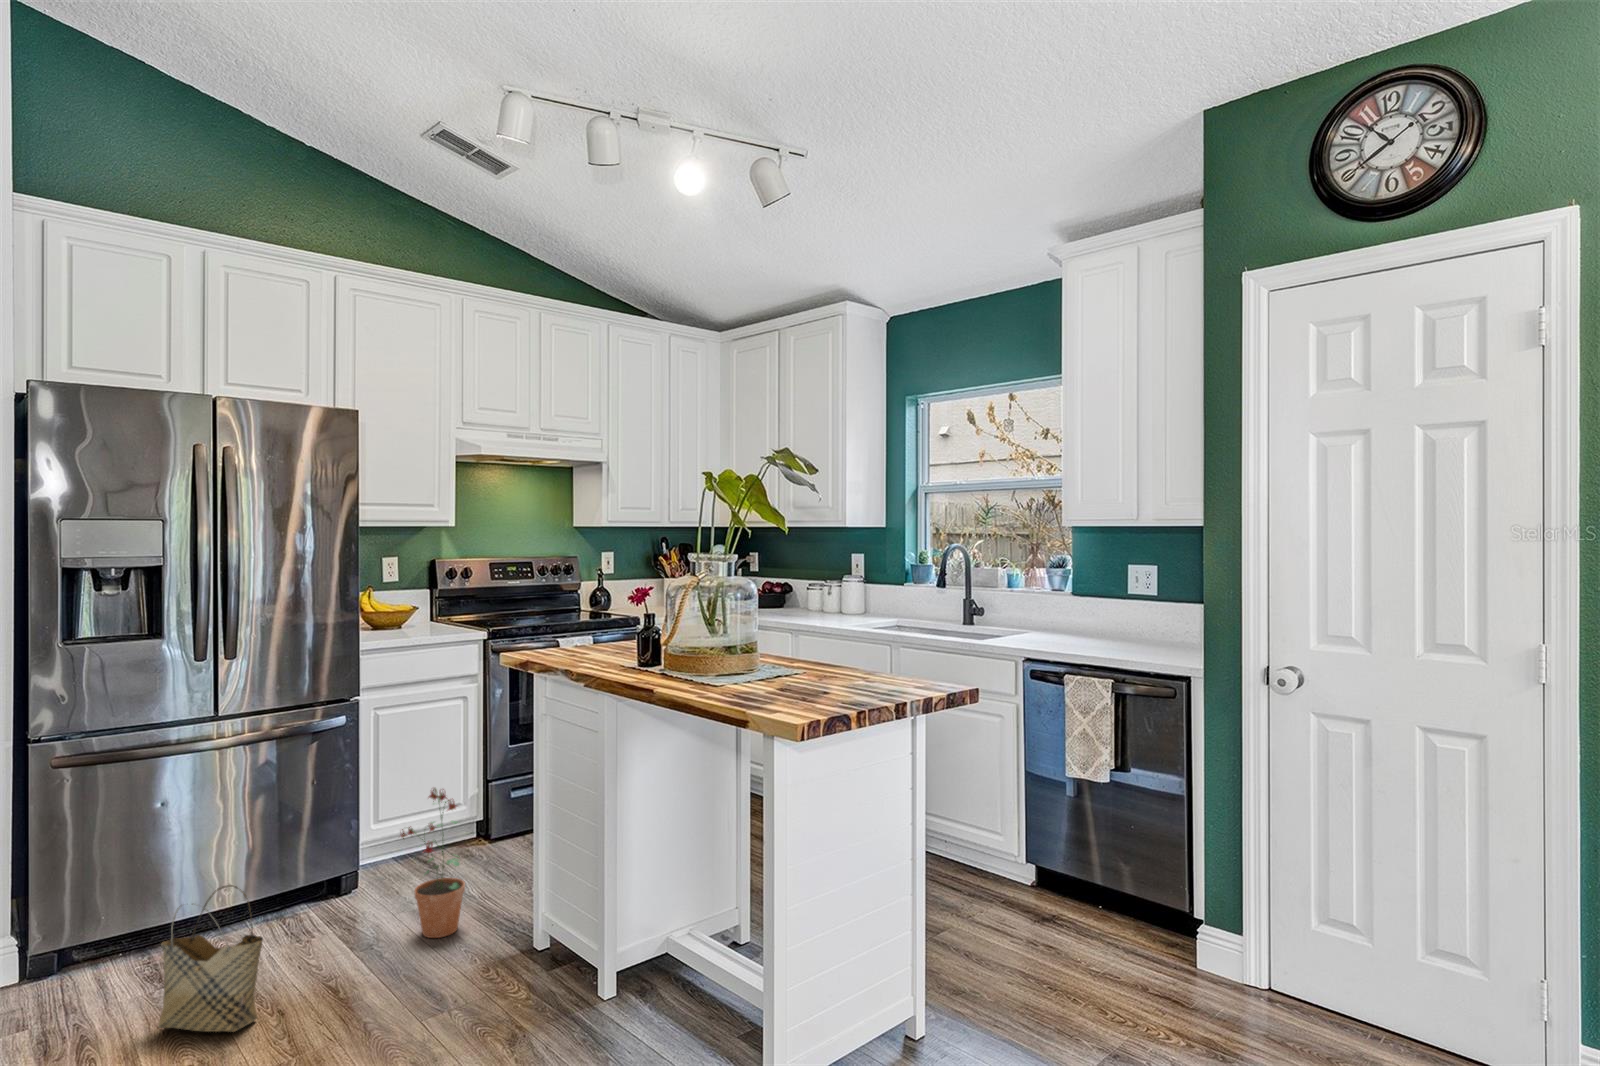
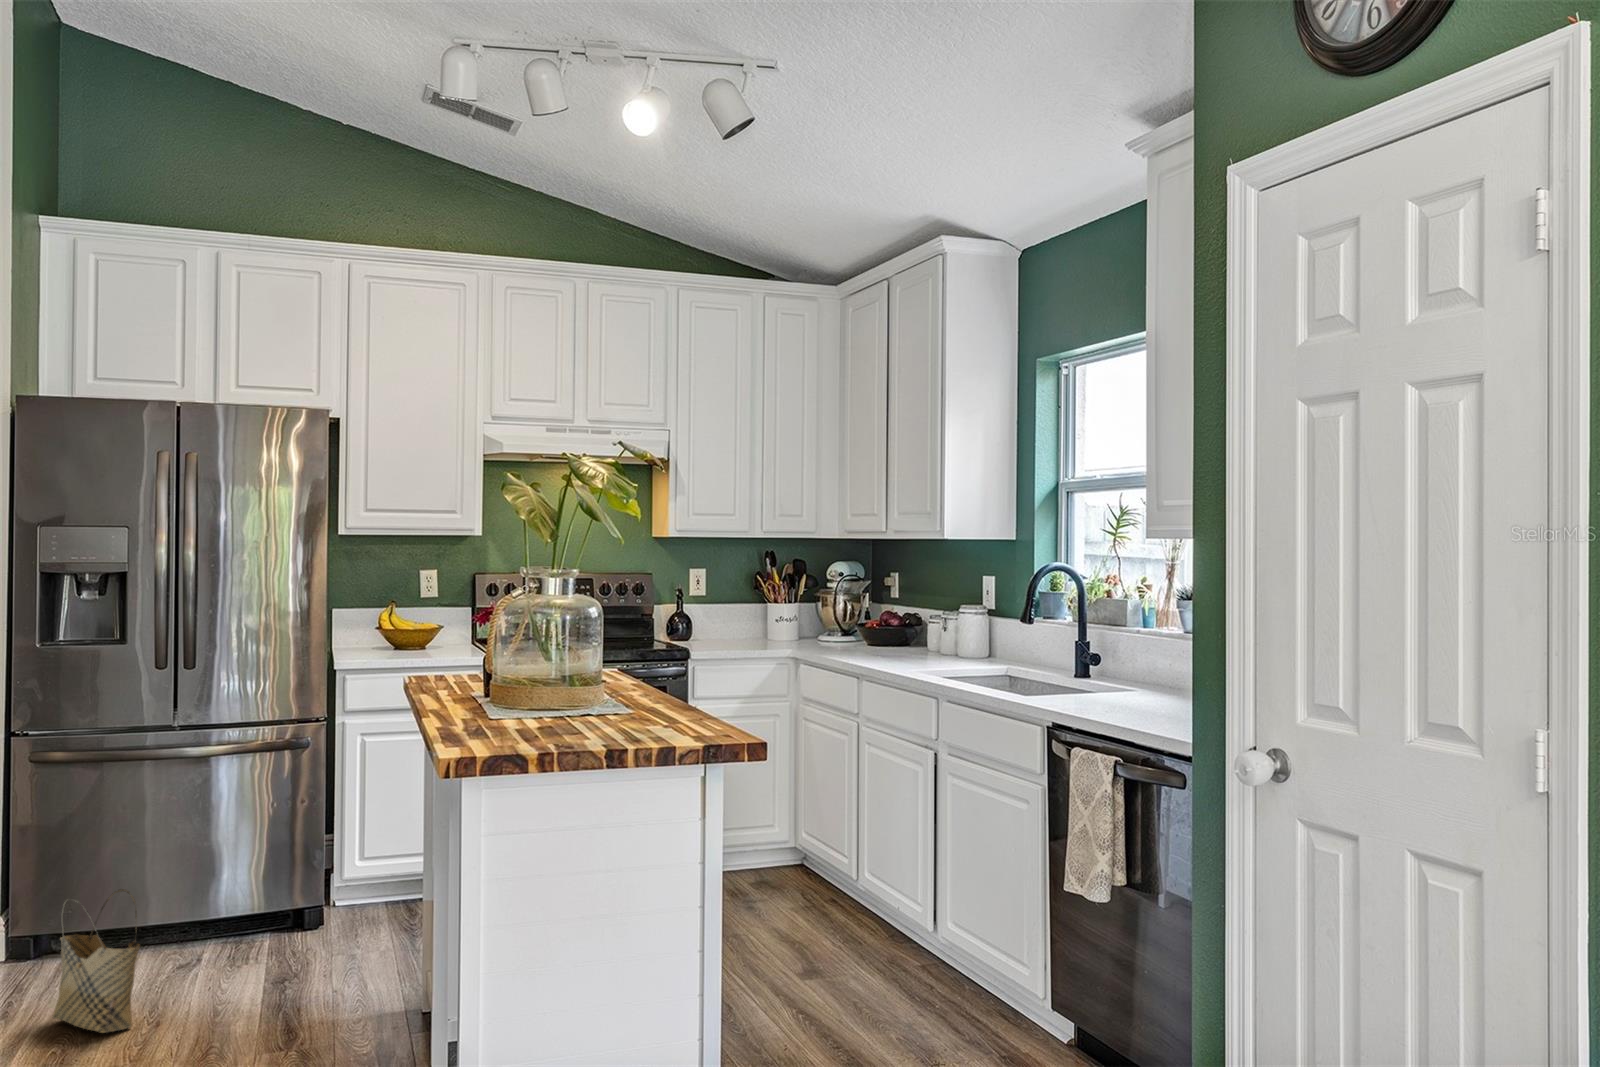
potted plant: present [401,788,465,938] -> none [324,820,385,984]

